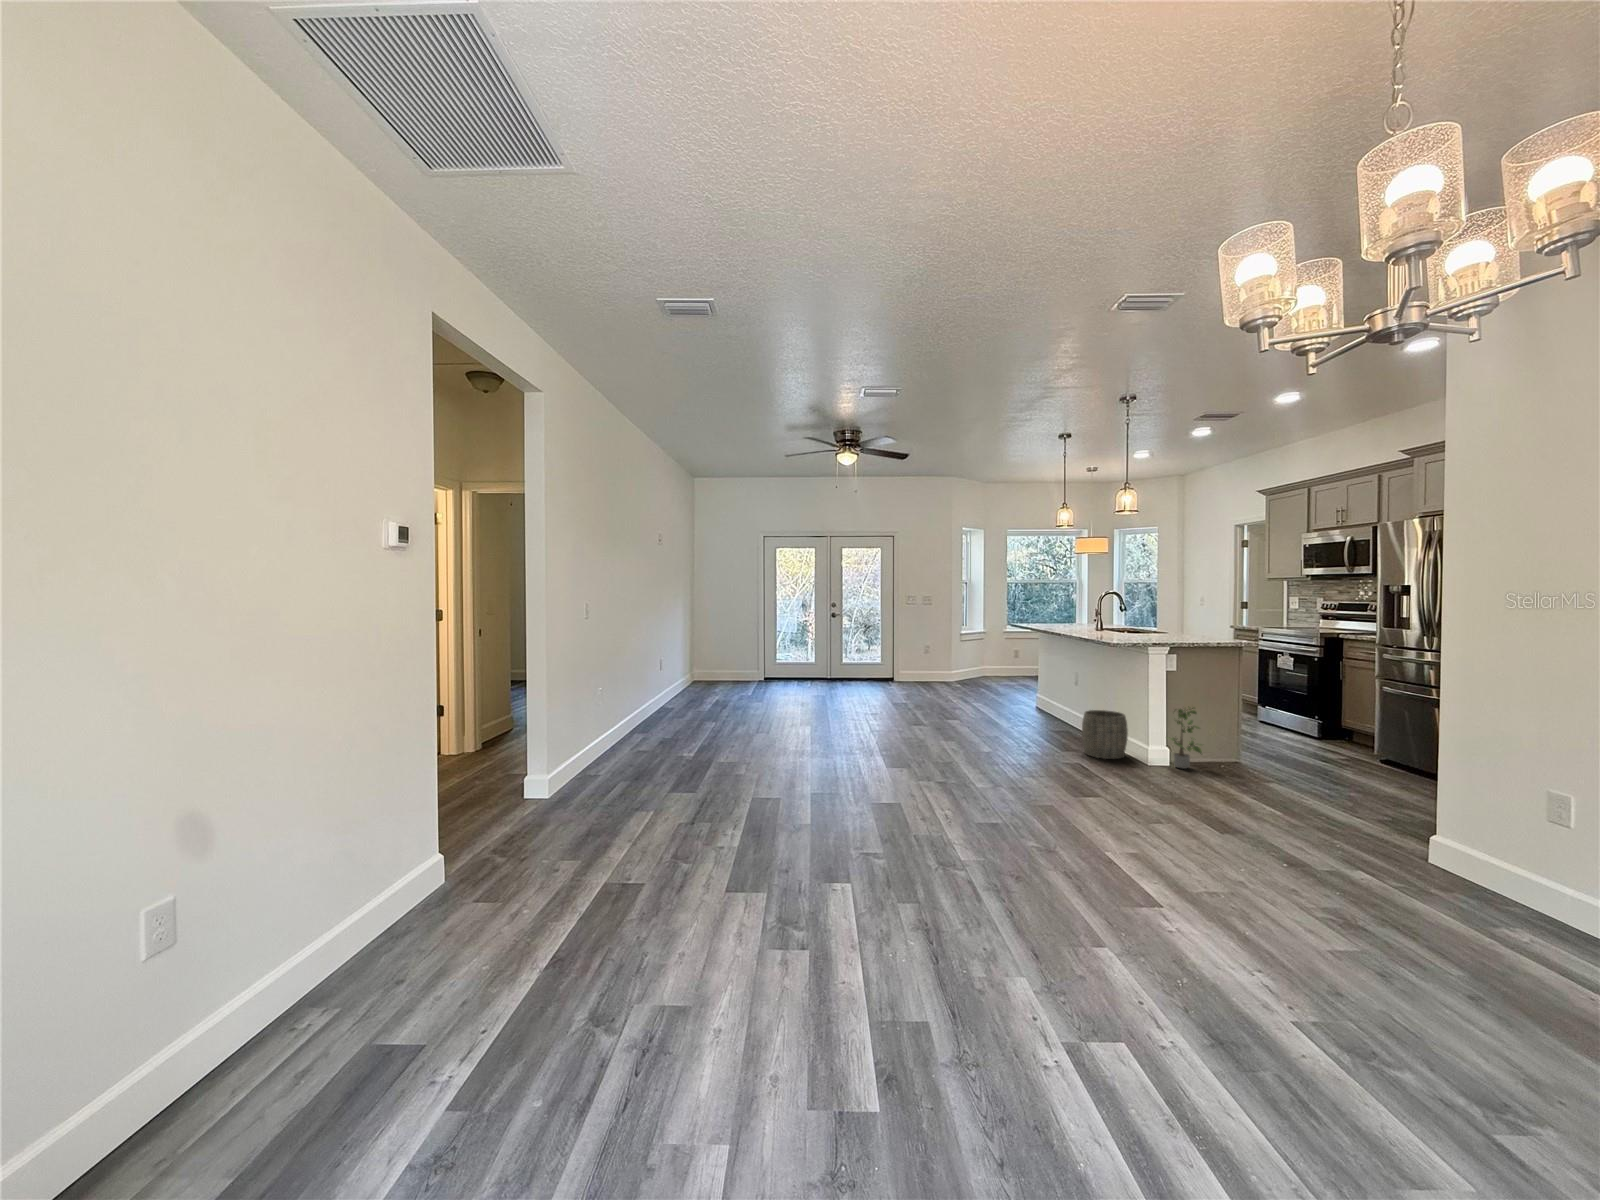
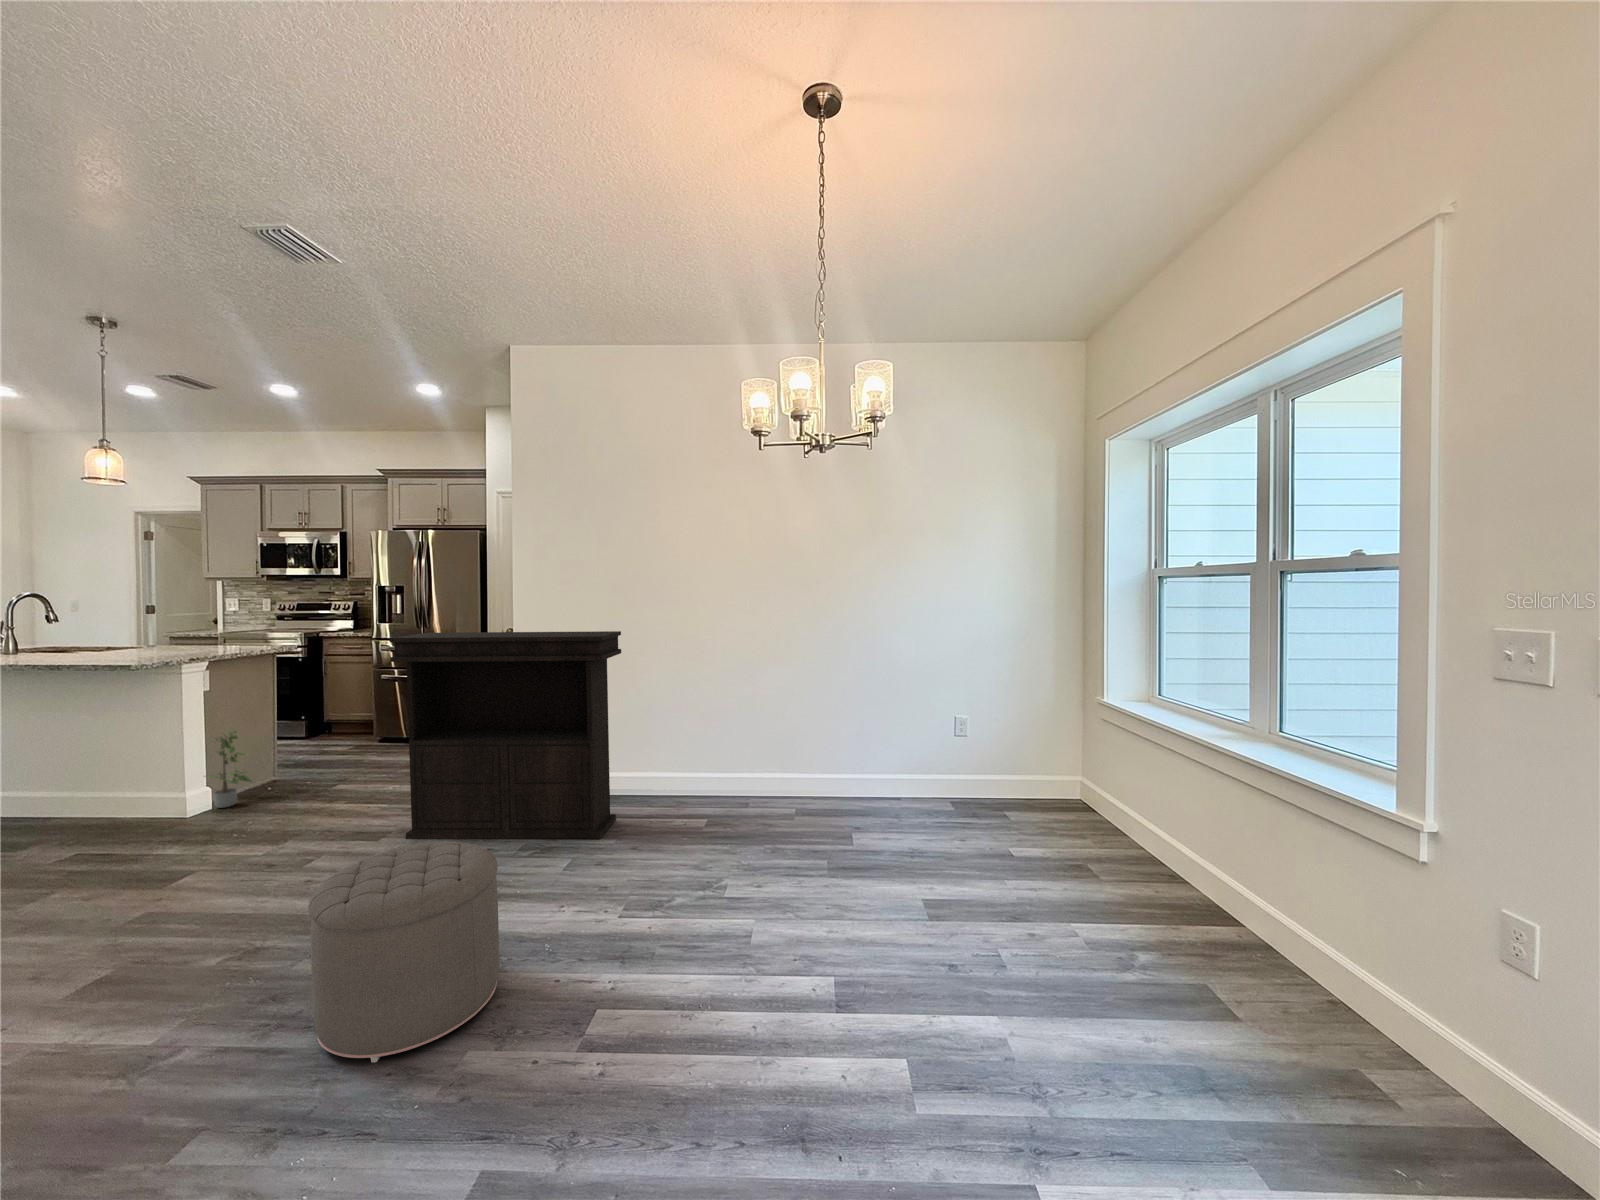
console table: none [1239,634,1549,959] -> present [389,631,621,839]
woven basket: present [1082,710,1128,759] -> none [47,766,135,842]
ottoman: none [980,797,1125,964] -> present [308,842,499,1063]

